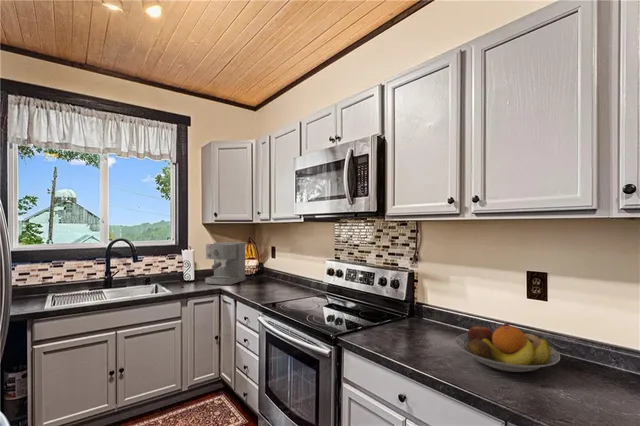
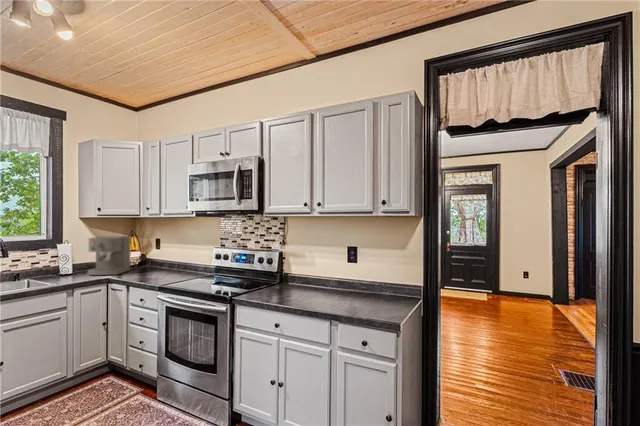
fruit bowl: present [455,322,560,372] -> none [309,278,362,303]

